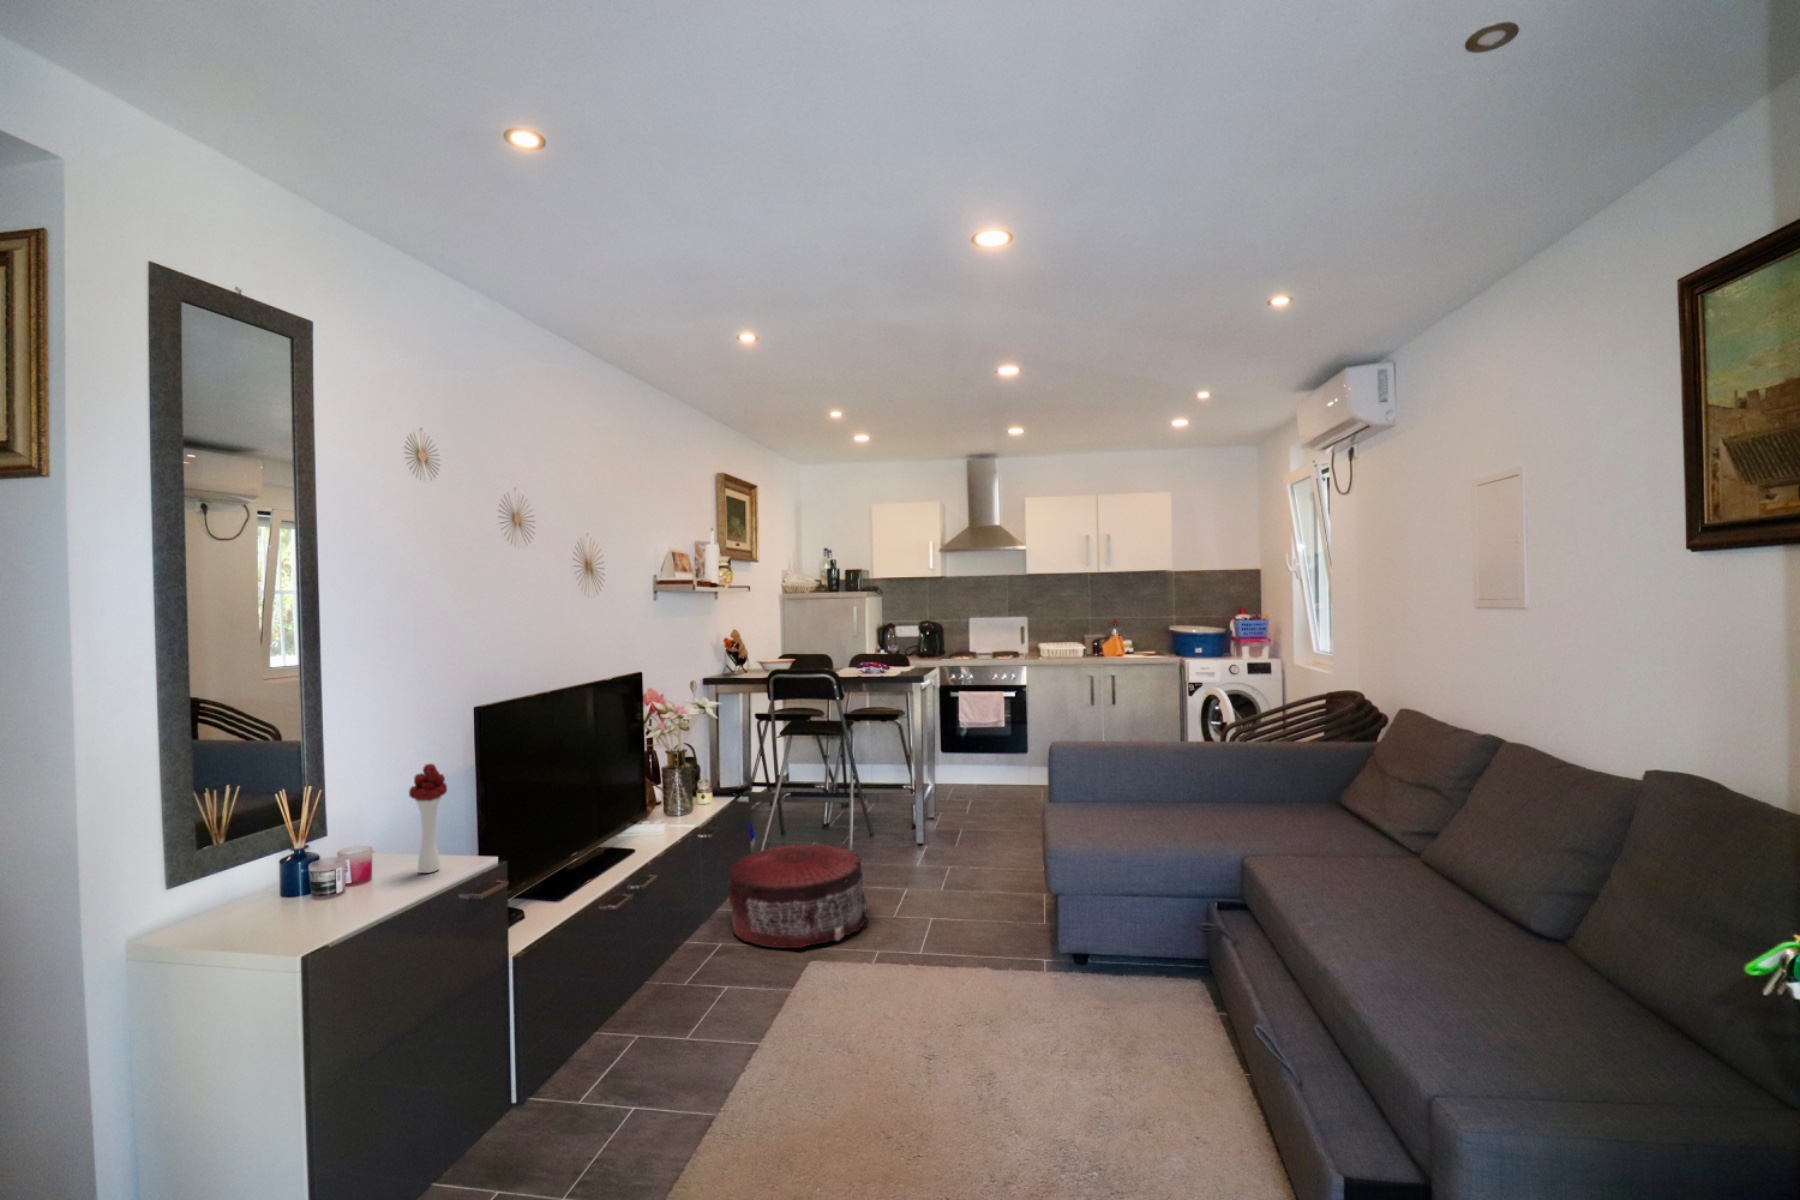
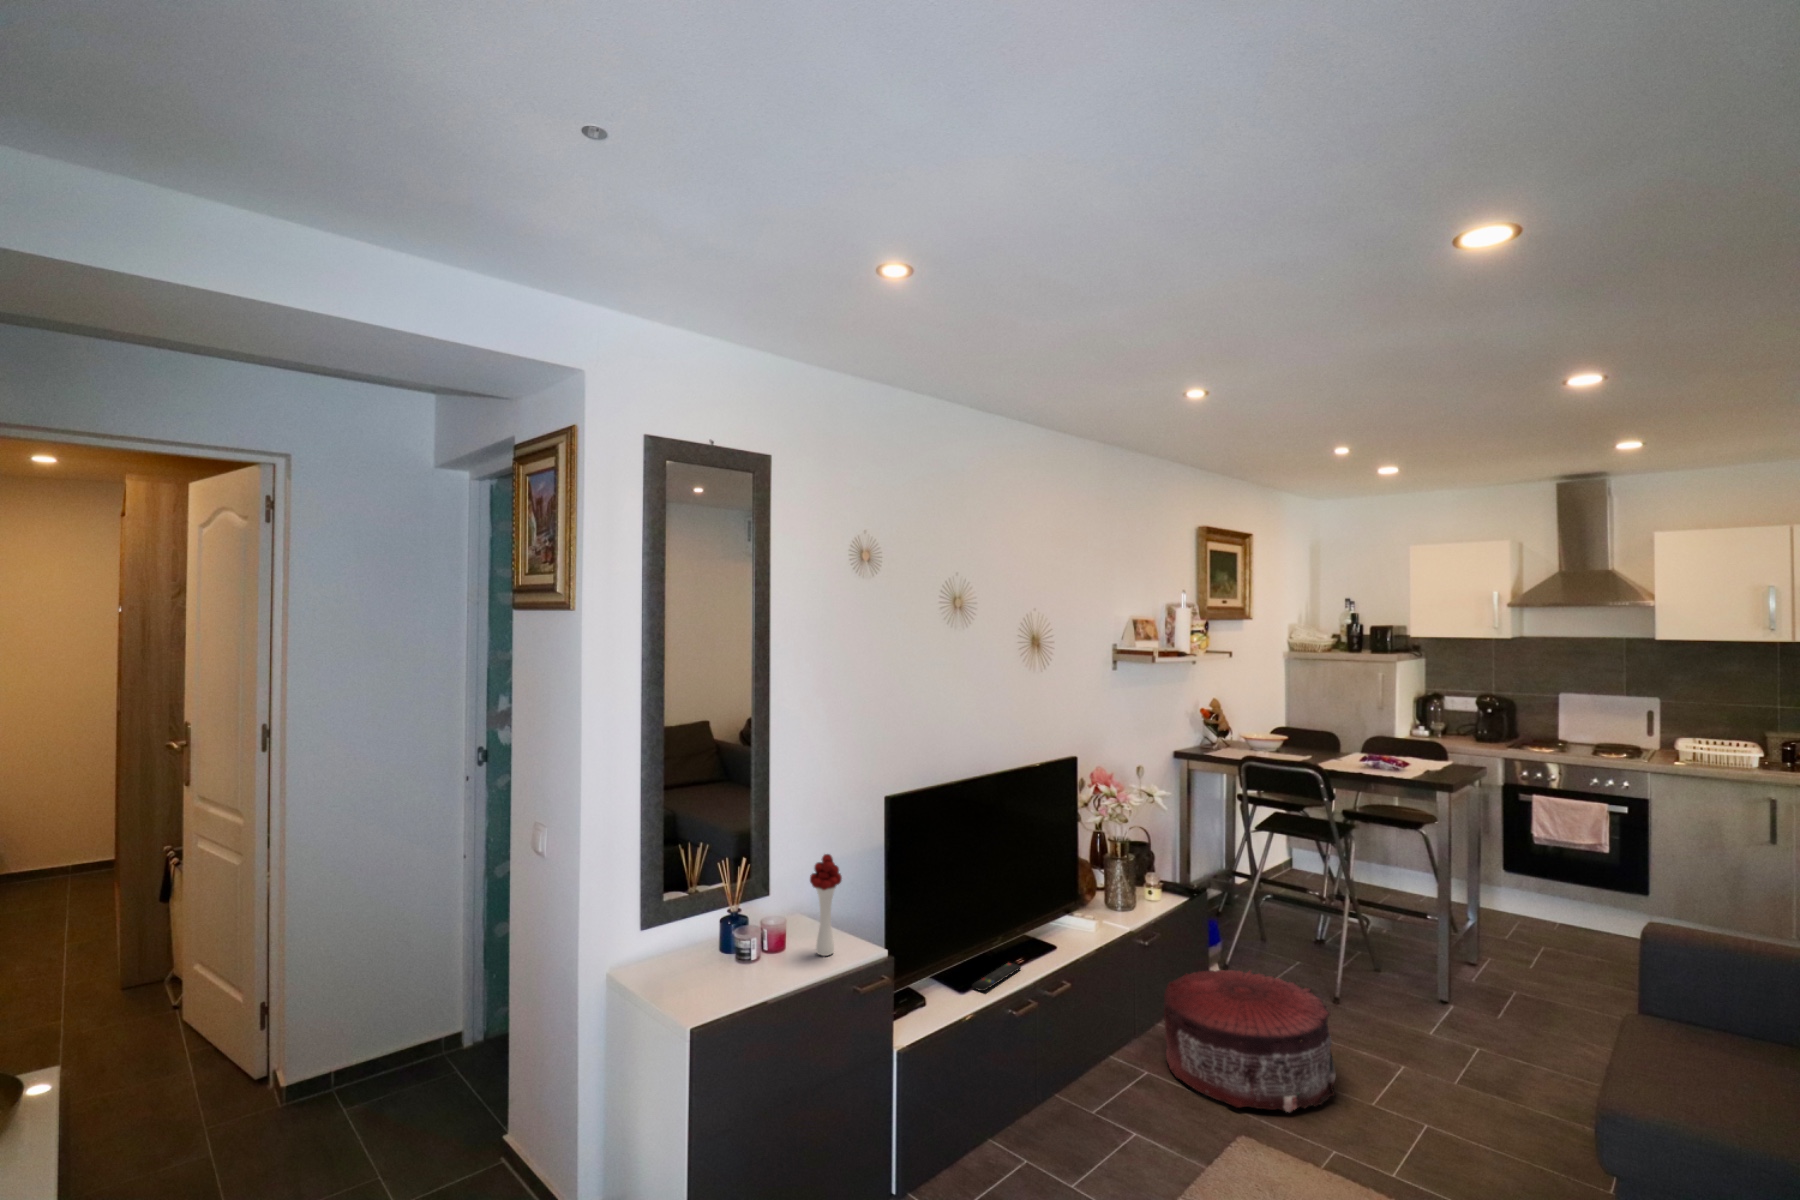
remote control: none [567,868,609,895] -> present [972,963,1021,991]

